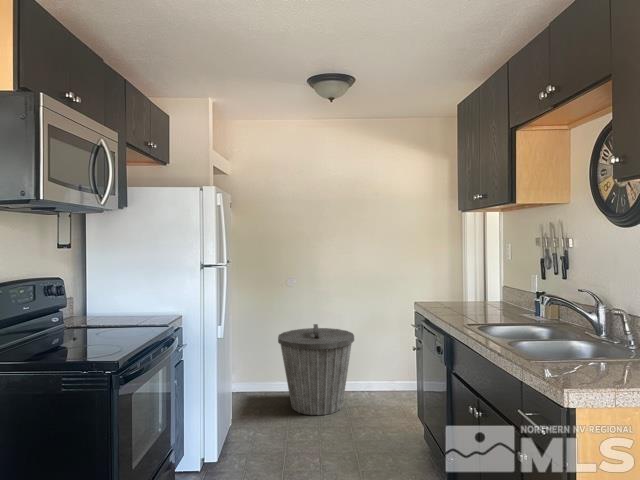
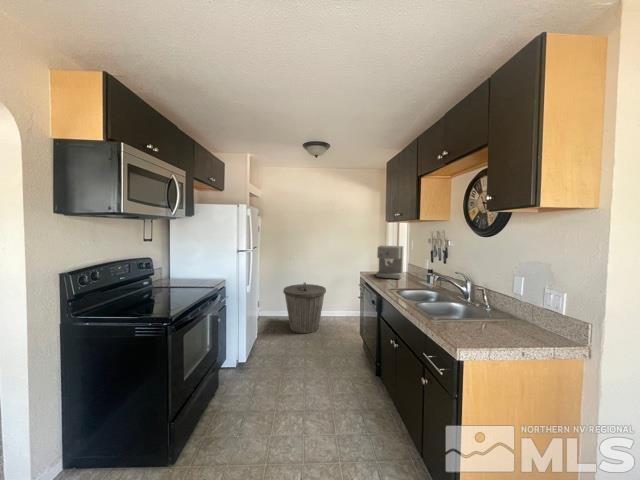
coffee maker: none [443,252,492,310] -> present [376,245,403,279]

